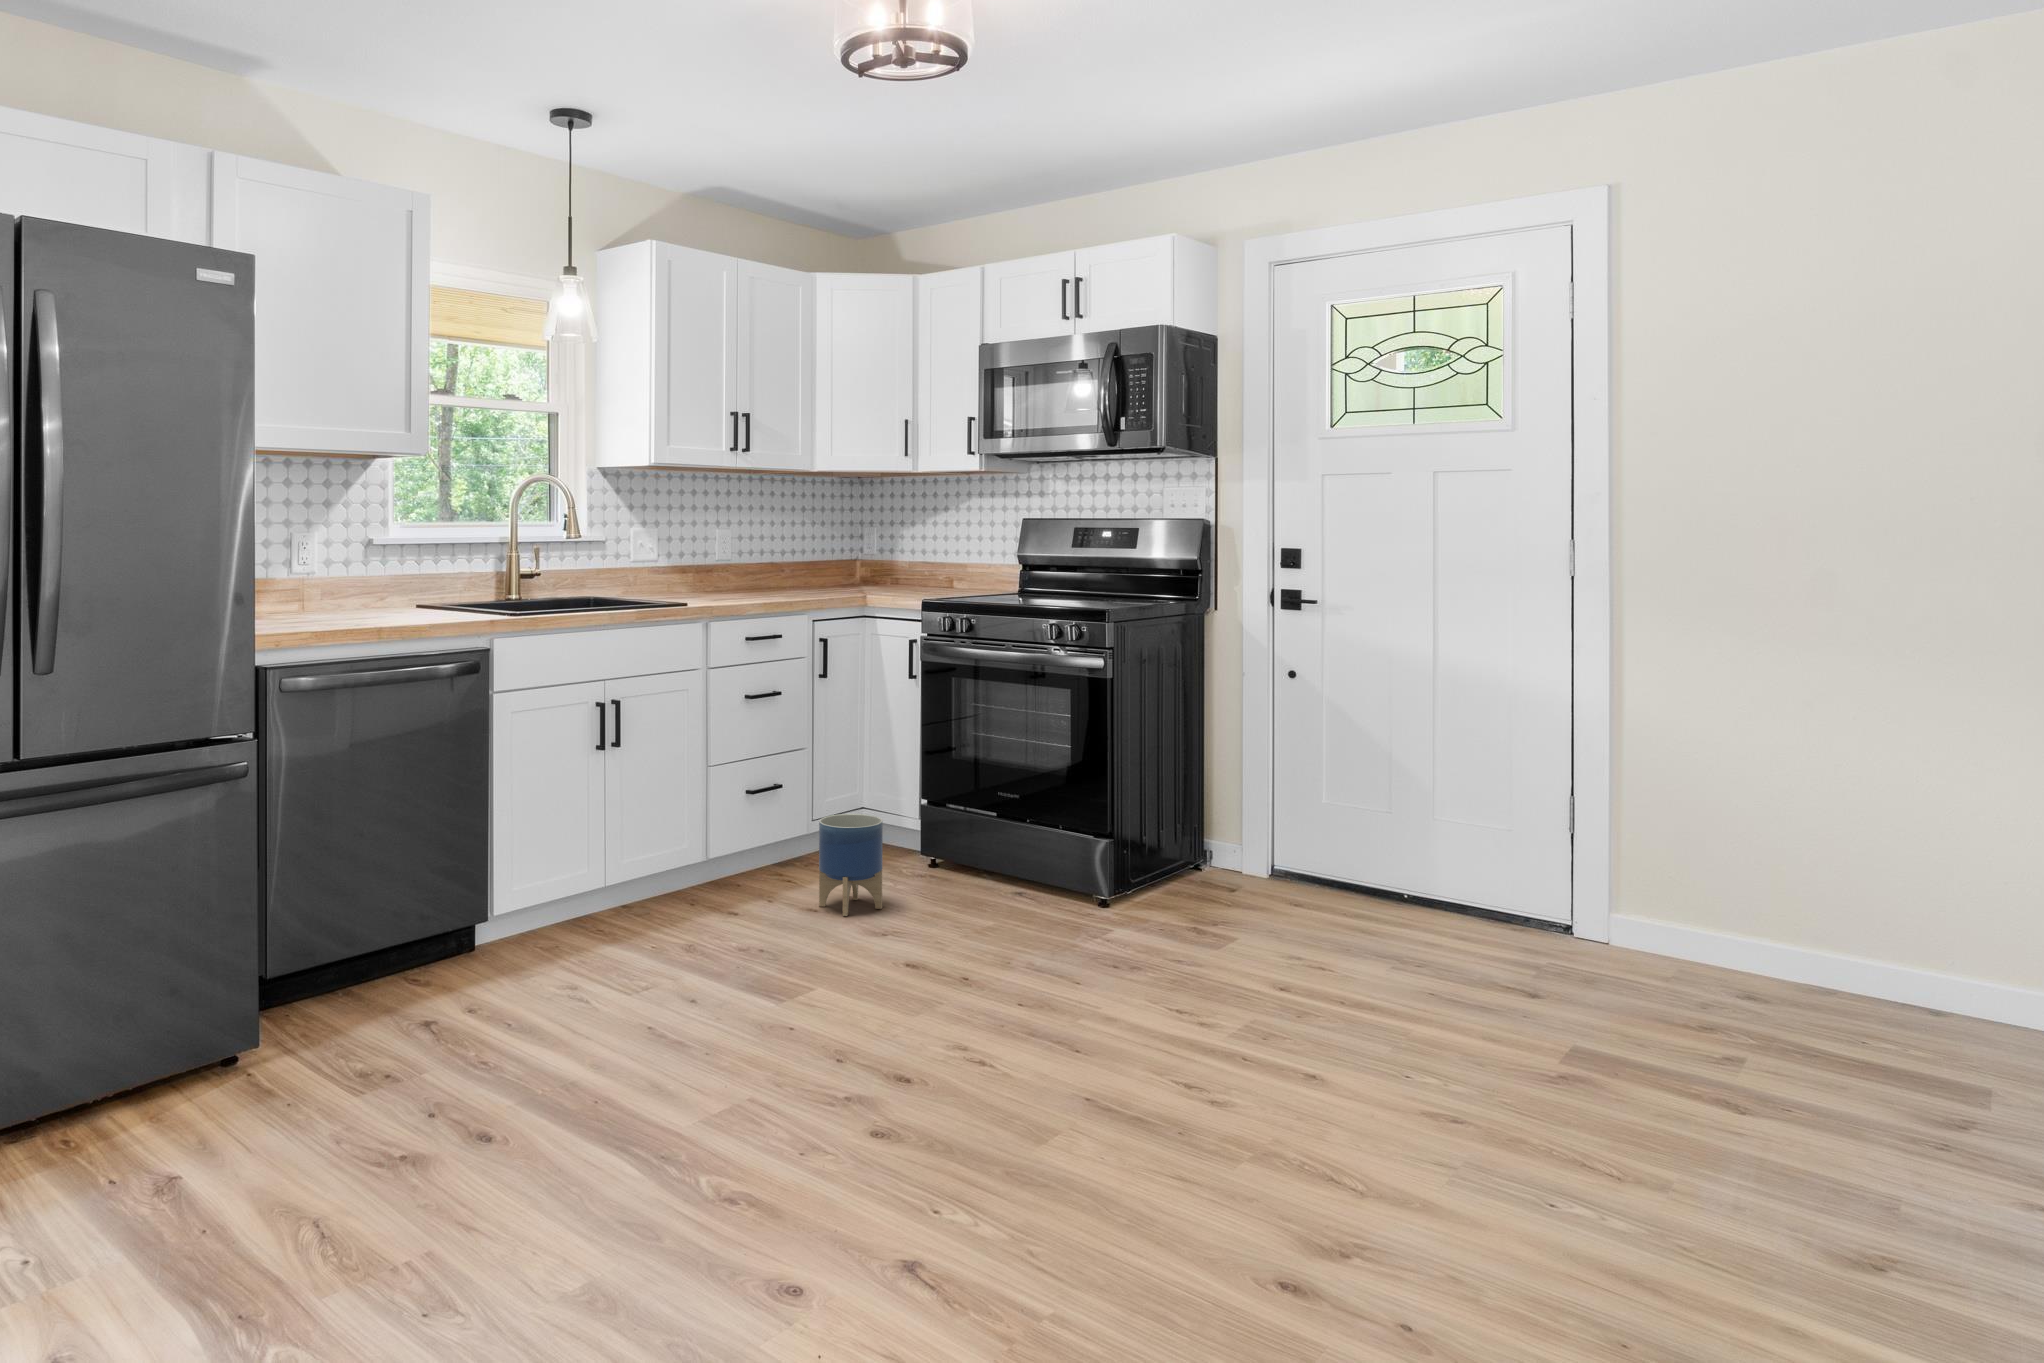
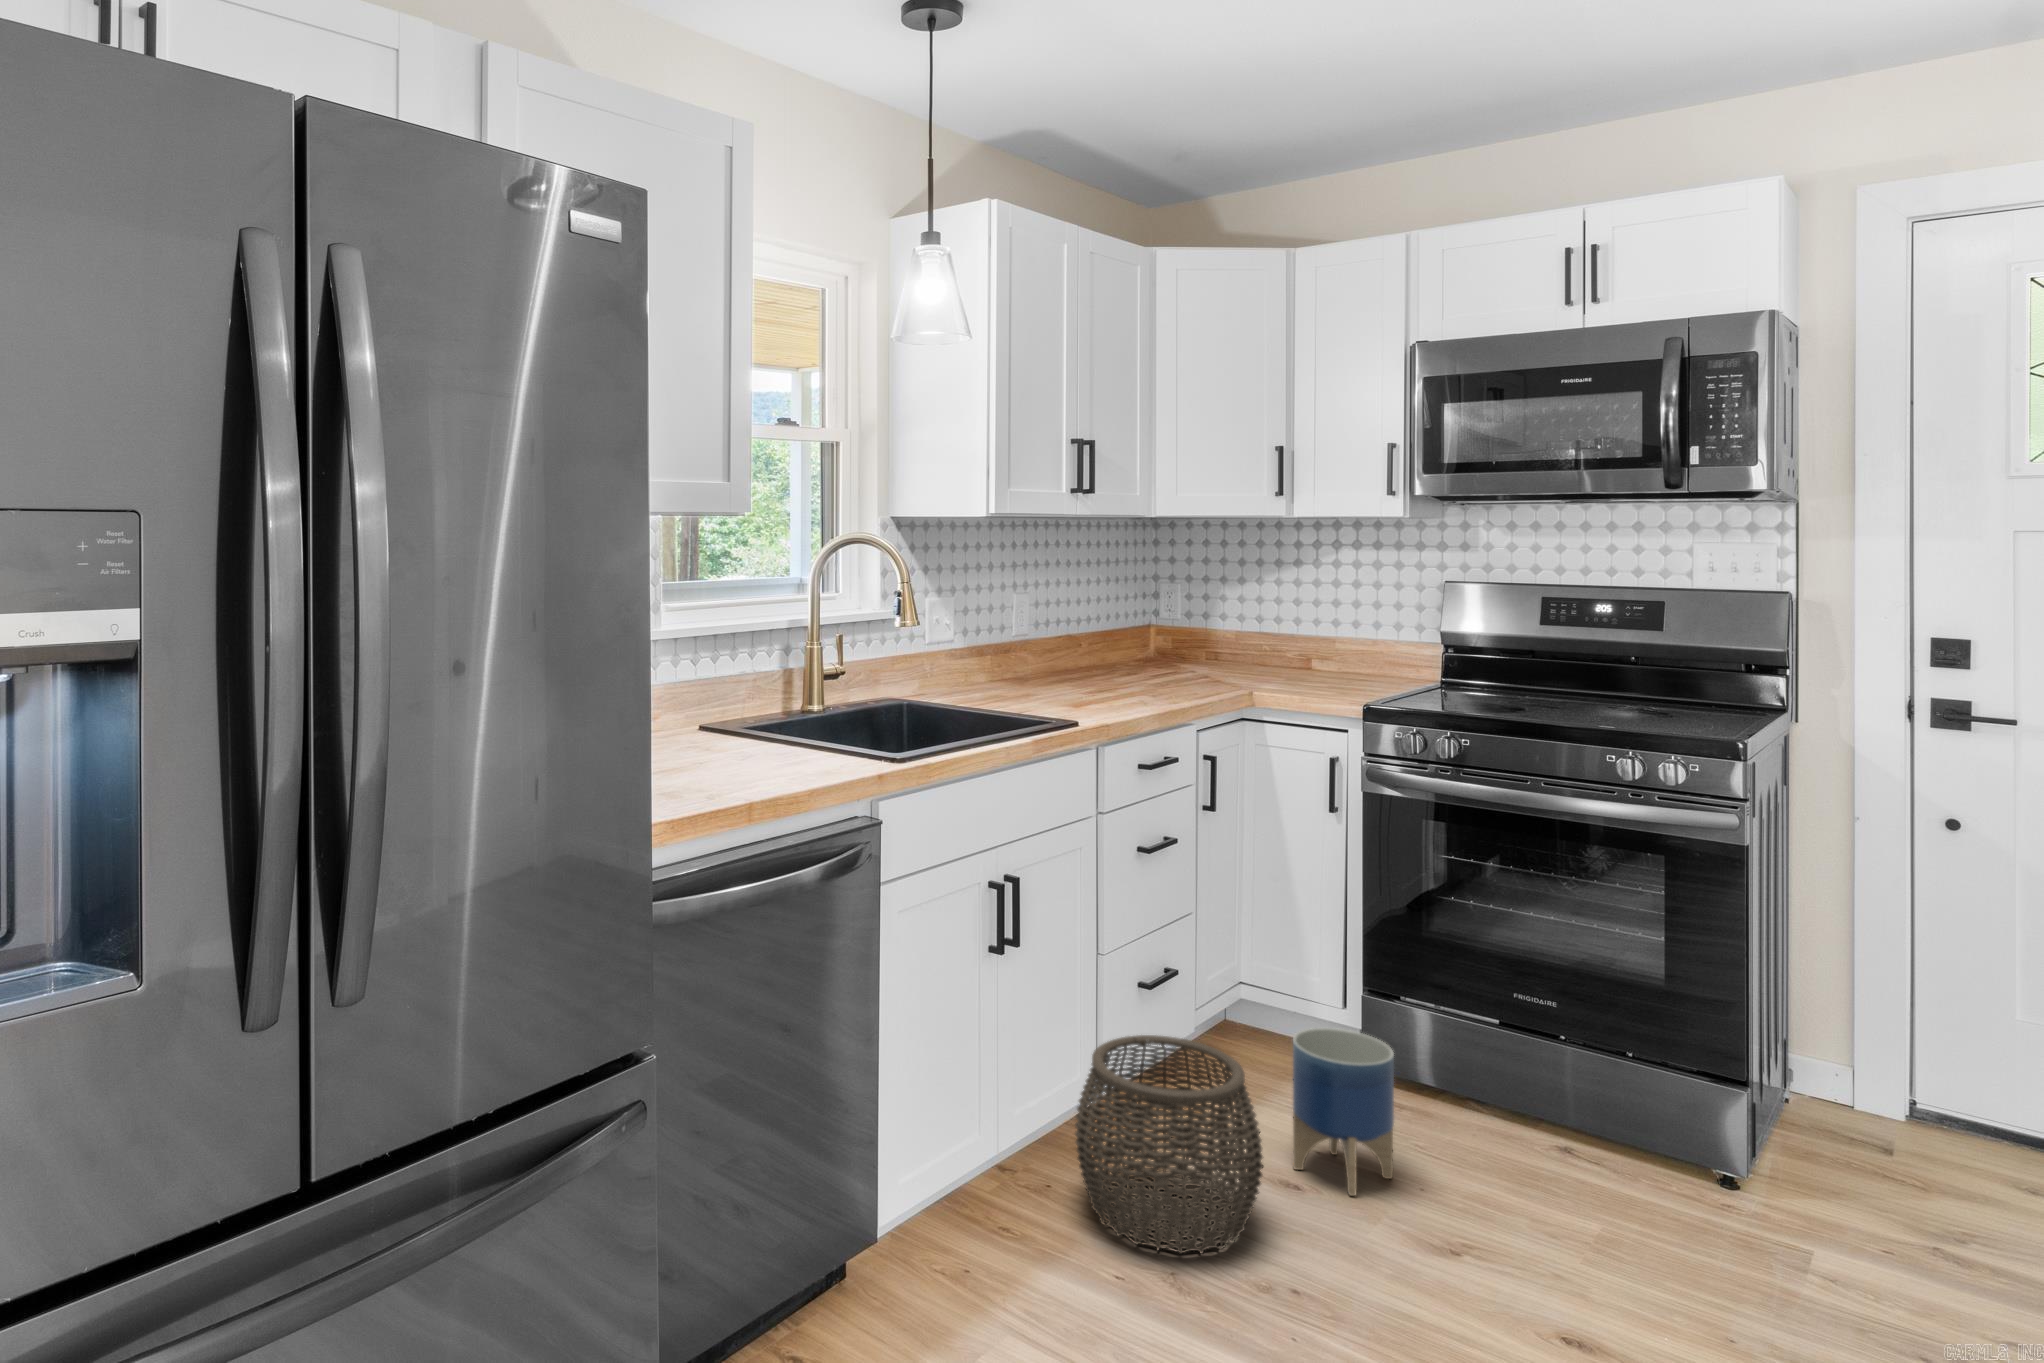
woven basket: none [648,813,770,940] -> present [1075,1035,1263,1254]

